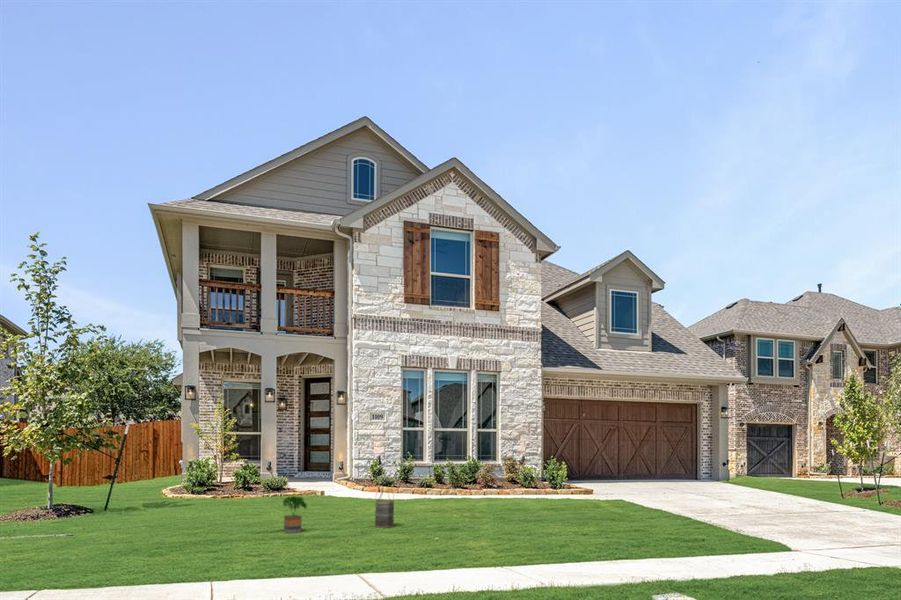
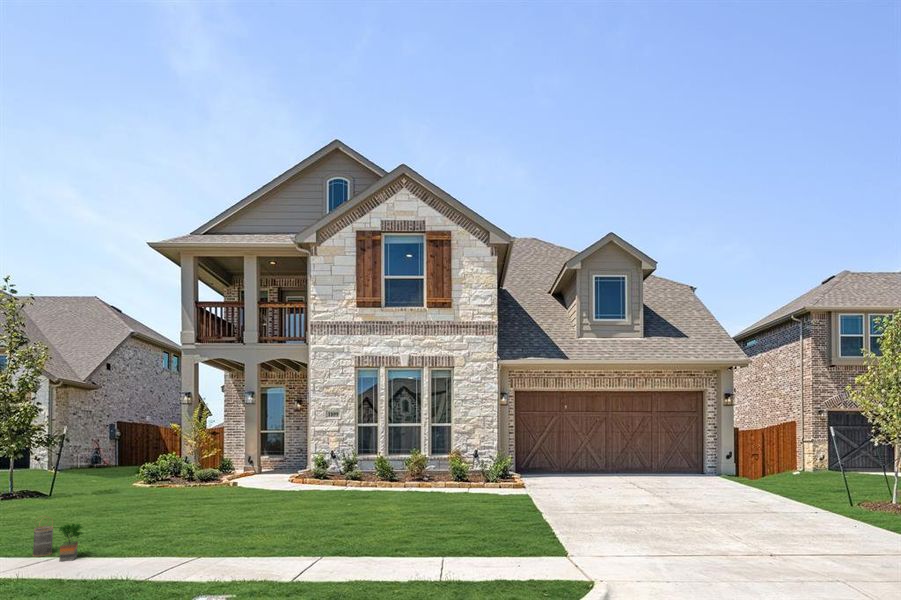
basket: present [375,499,394,528] -> present [33,517,54,557]

